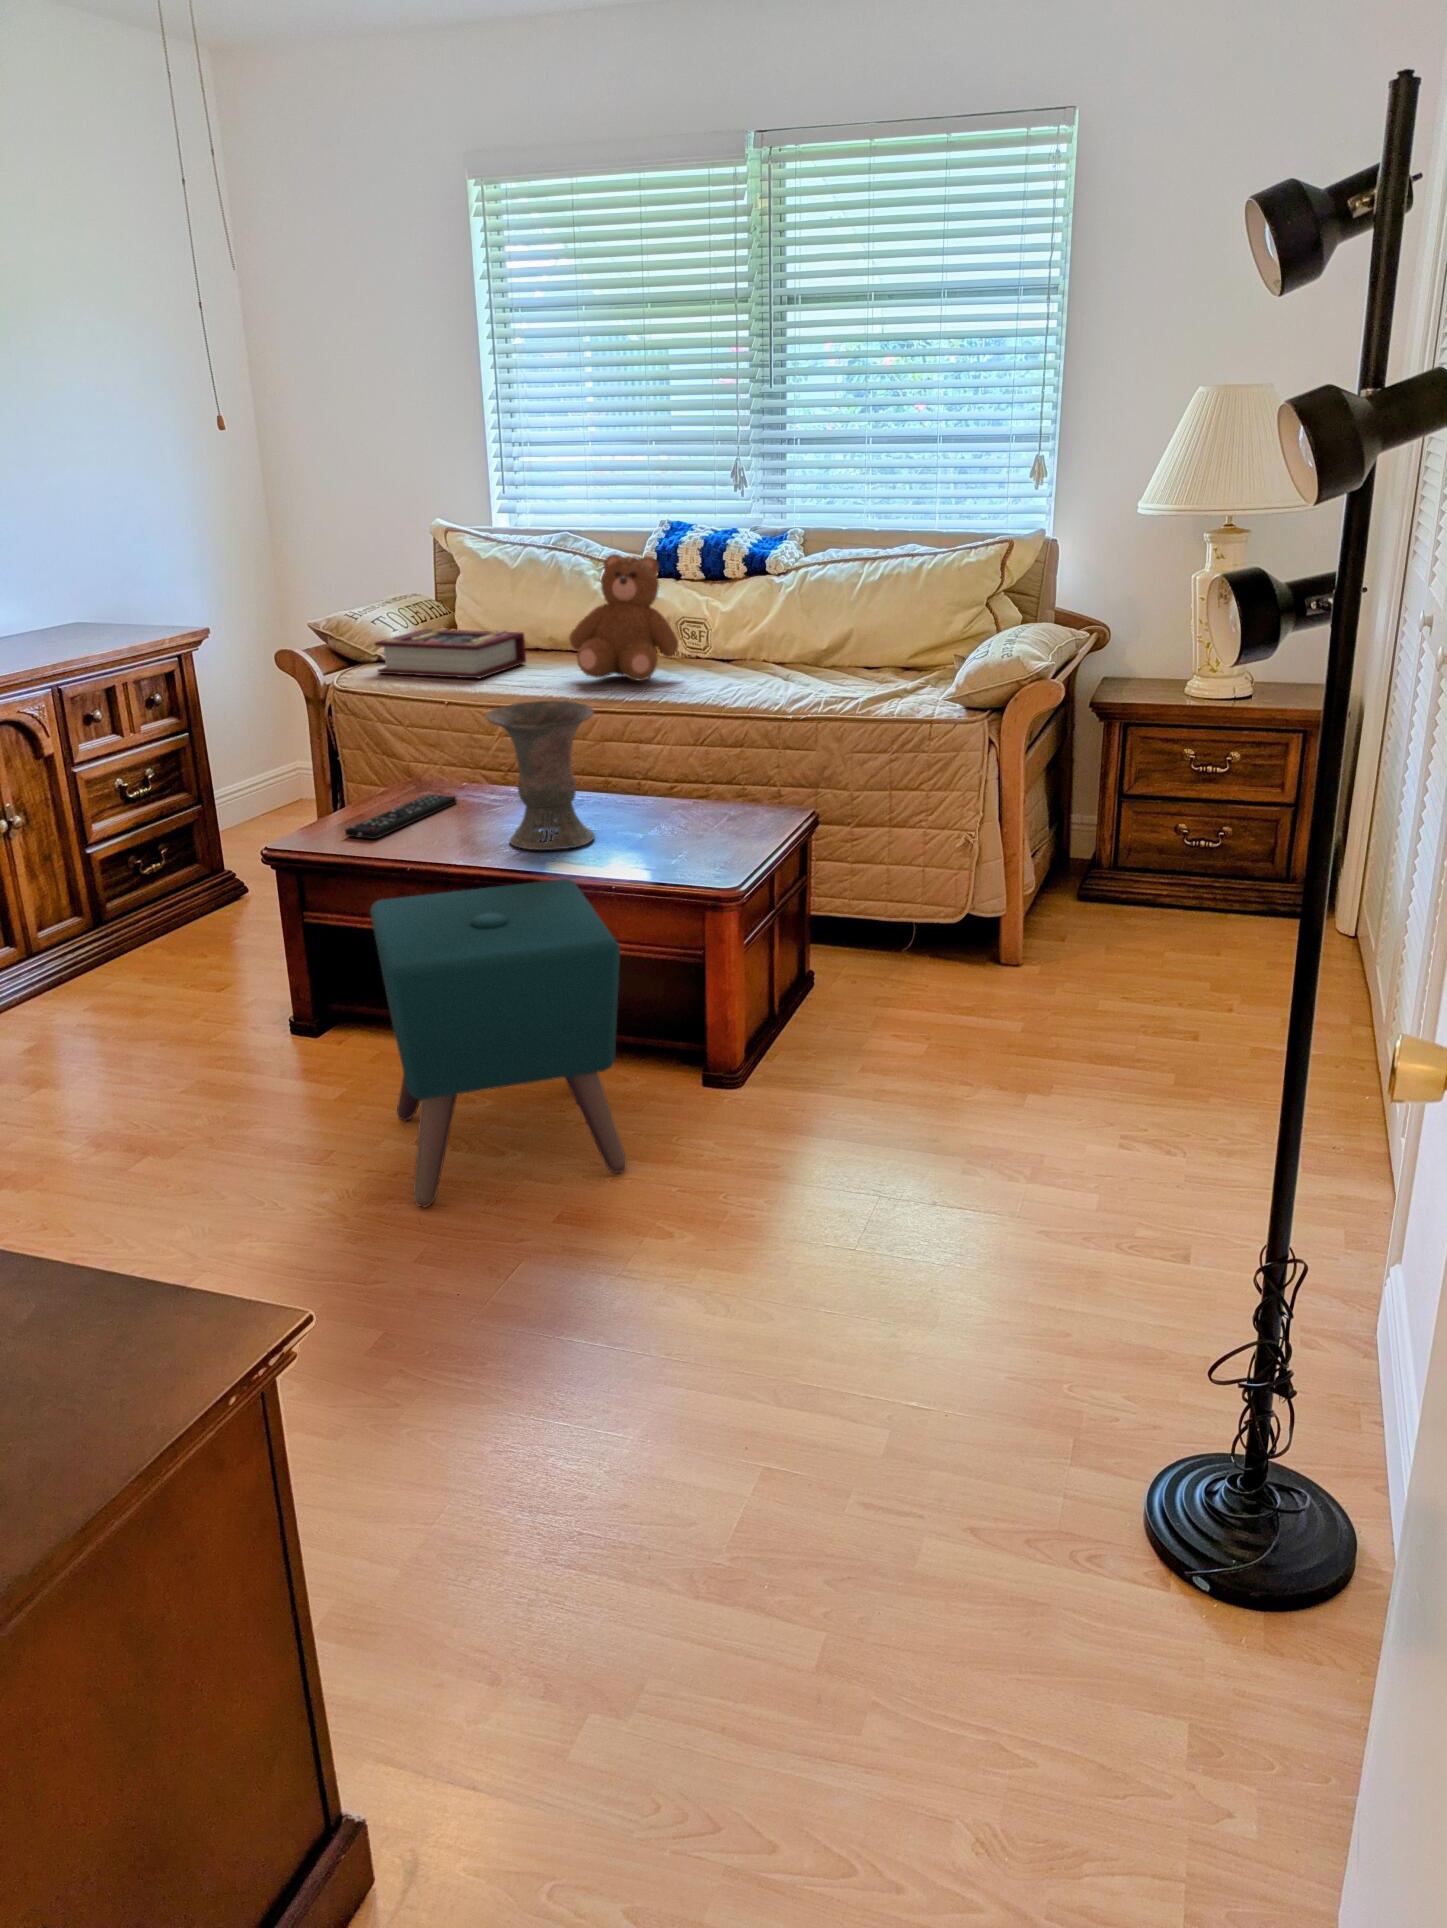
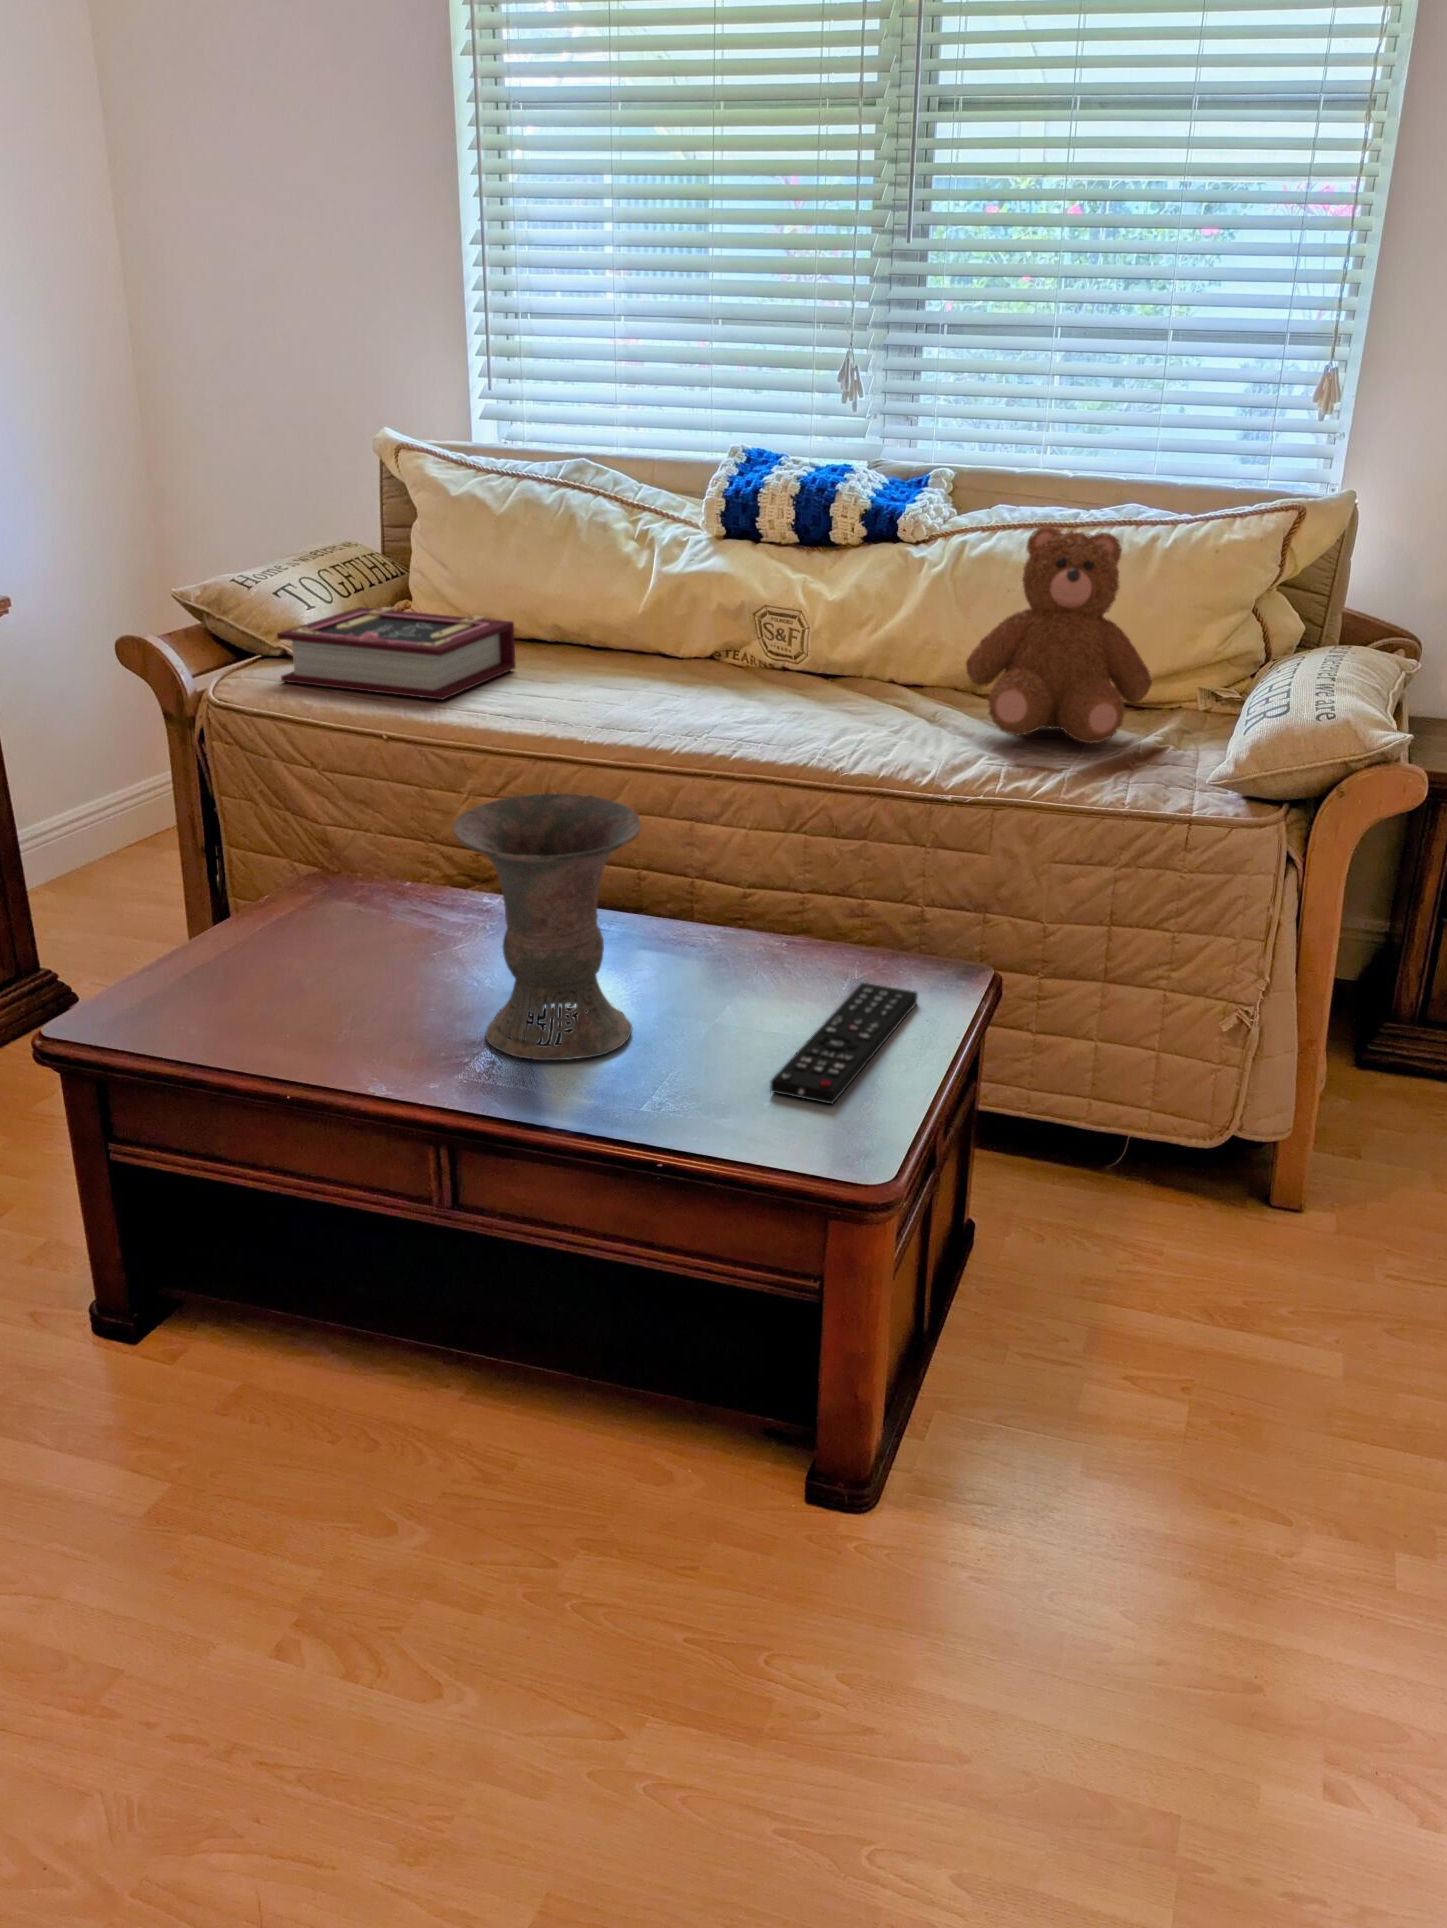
teddy bear: present [569,554,679,681] -> present [966,526,1152,743]
remote control: present [345,794,457,839] -> present [770,983,917,1104]
ottoman: present [370,879,627,1207] -> none [231,1147,696,1807]

